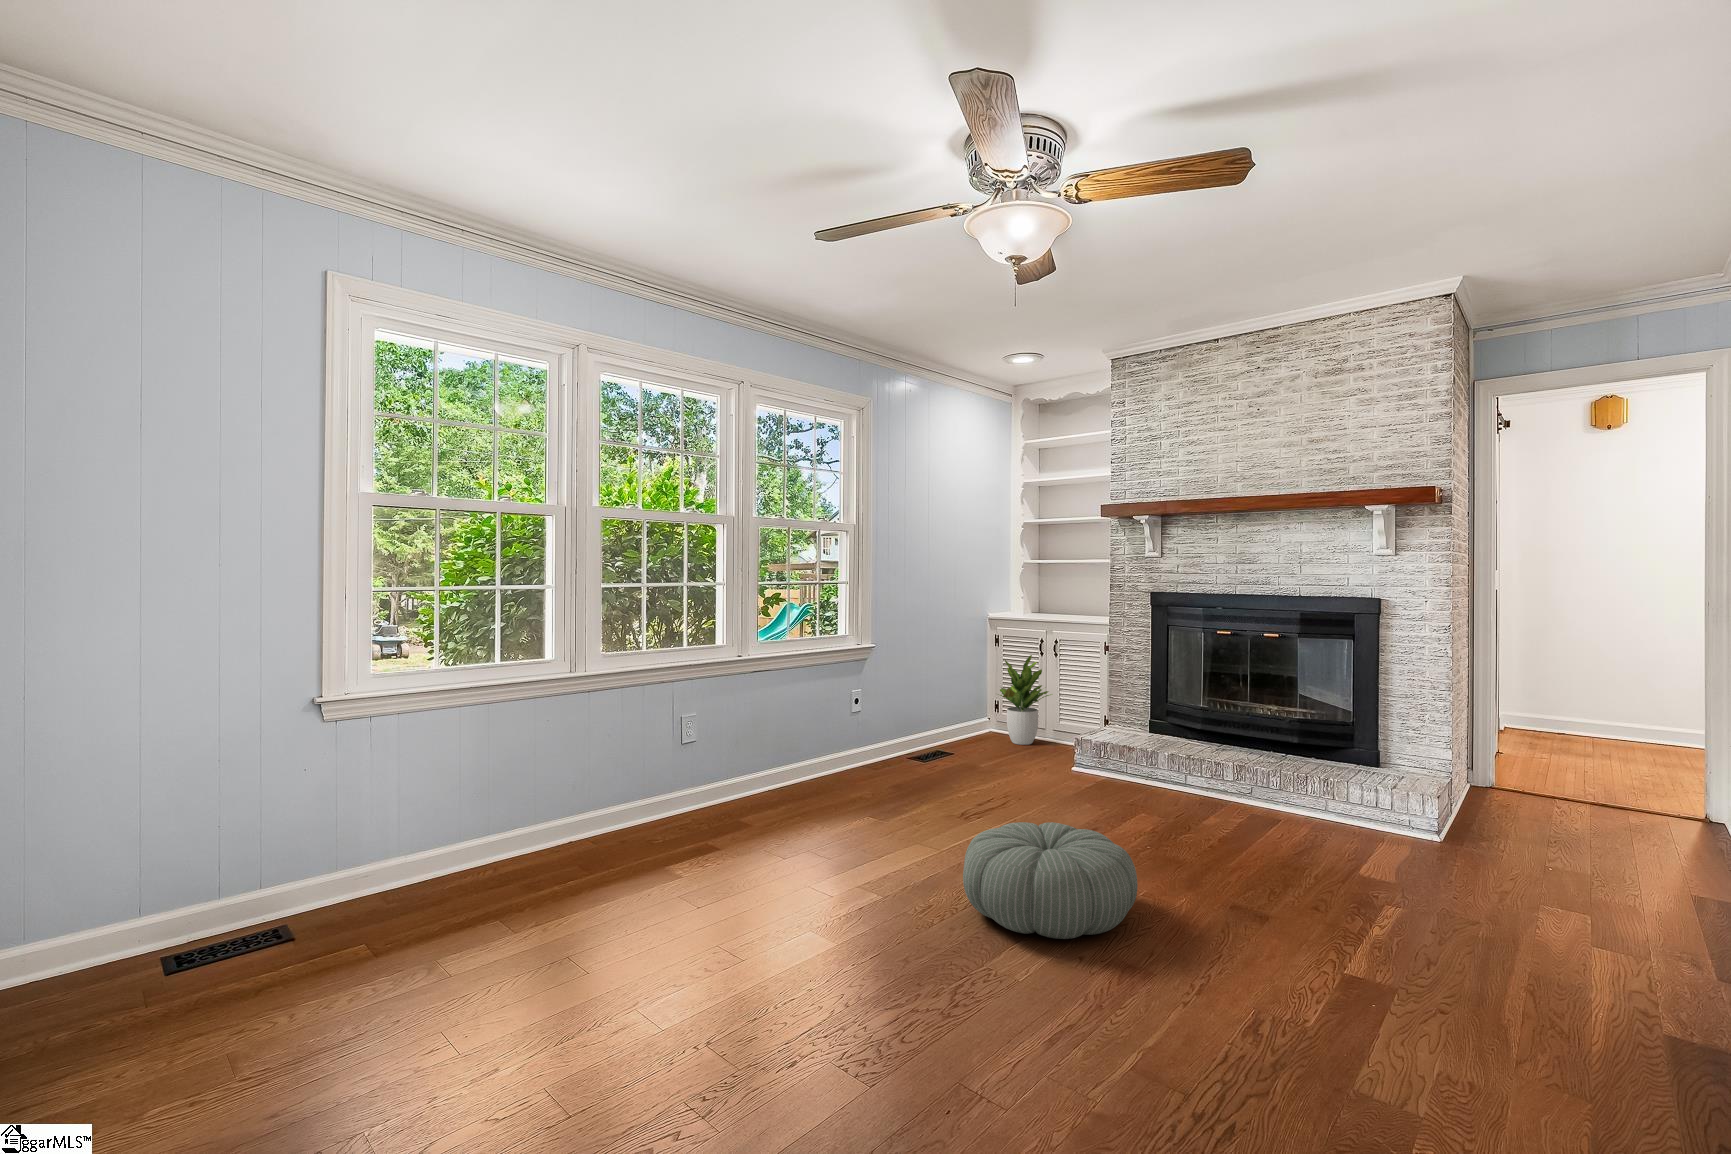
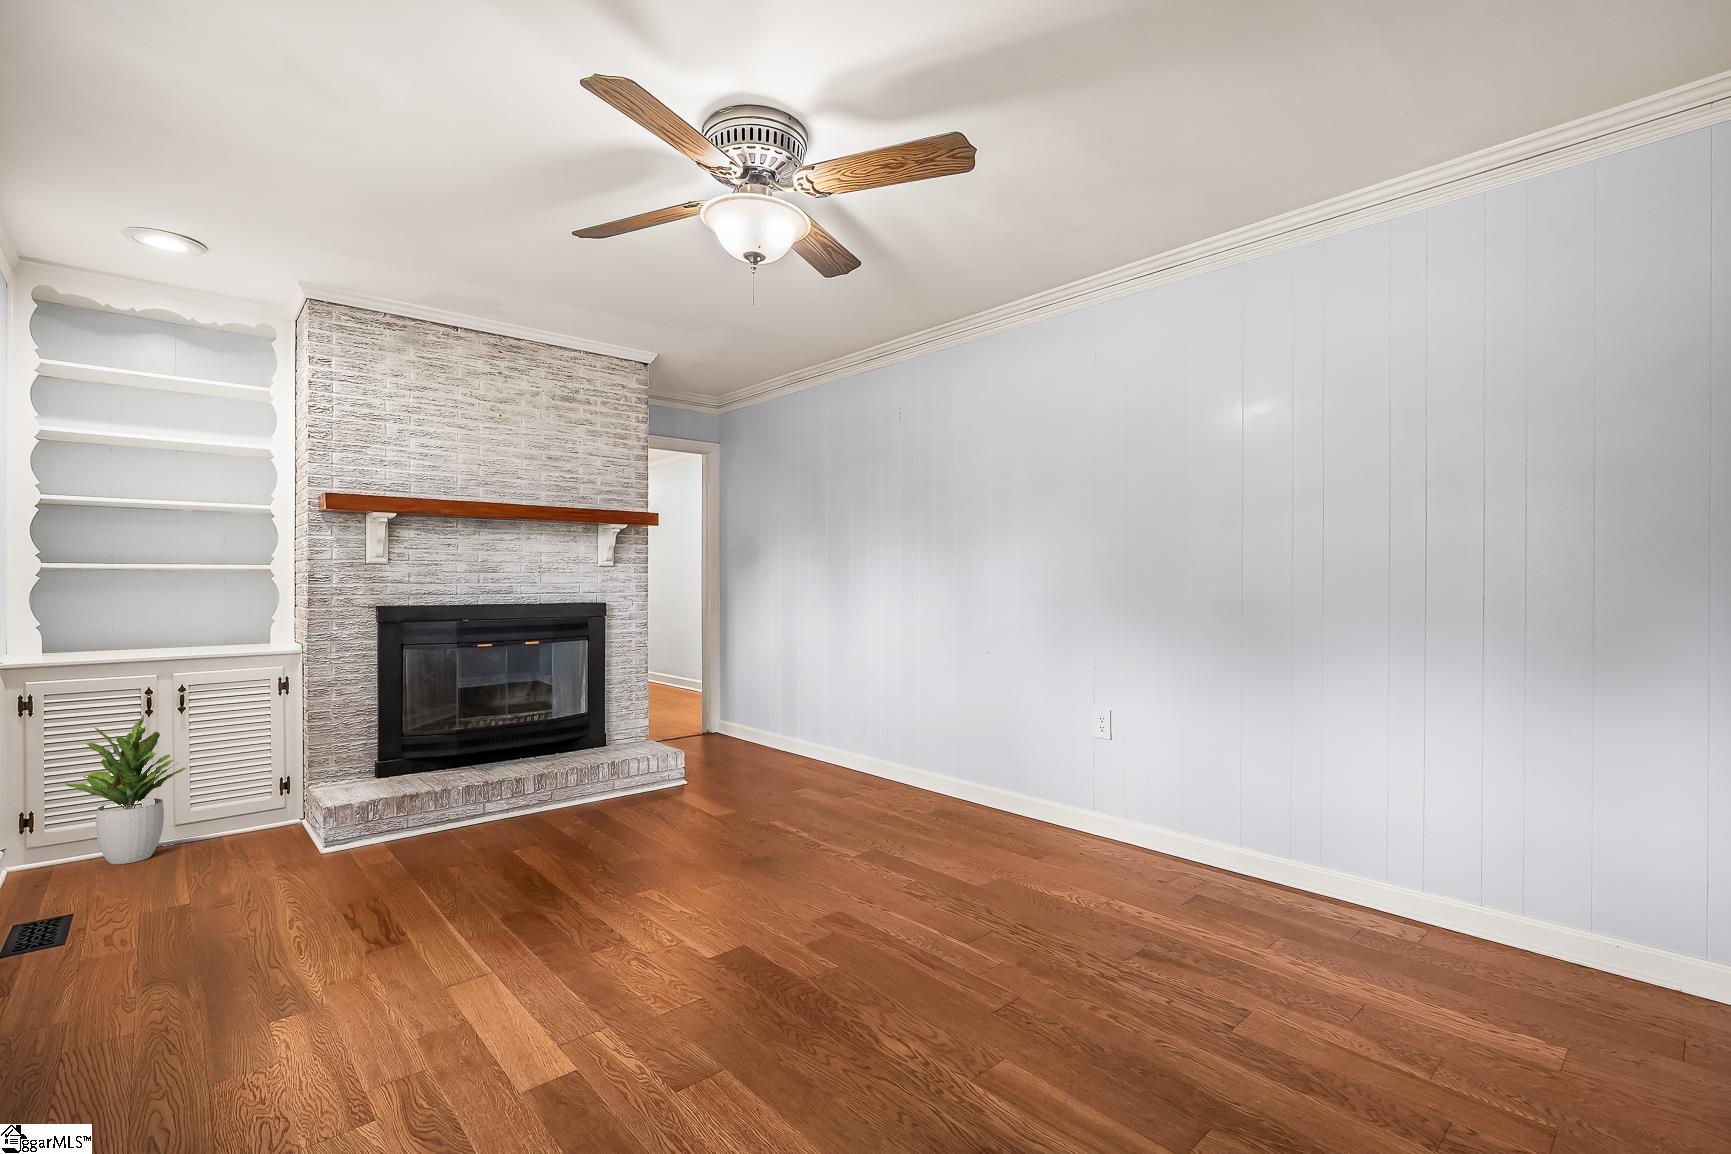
pouf: present [963,822,1138,939] -> none [635,831,817,949]

